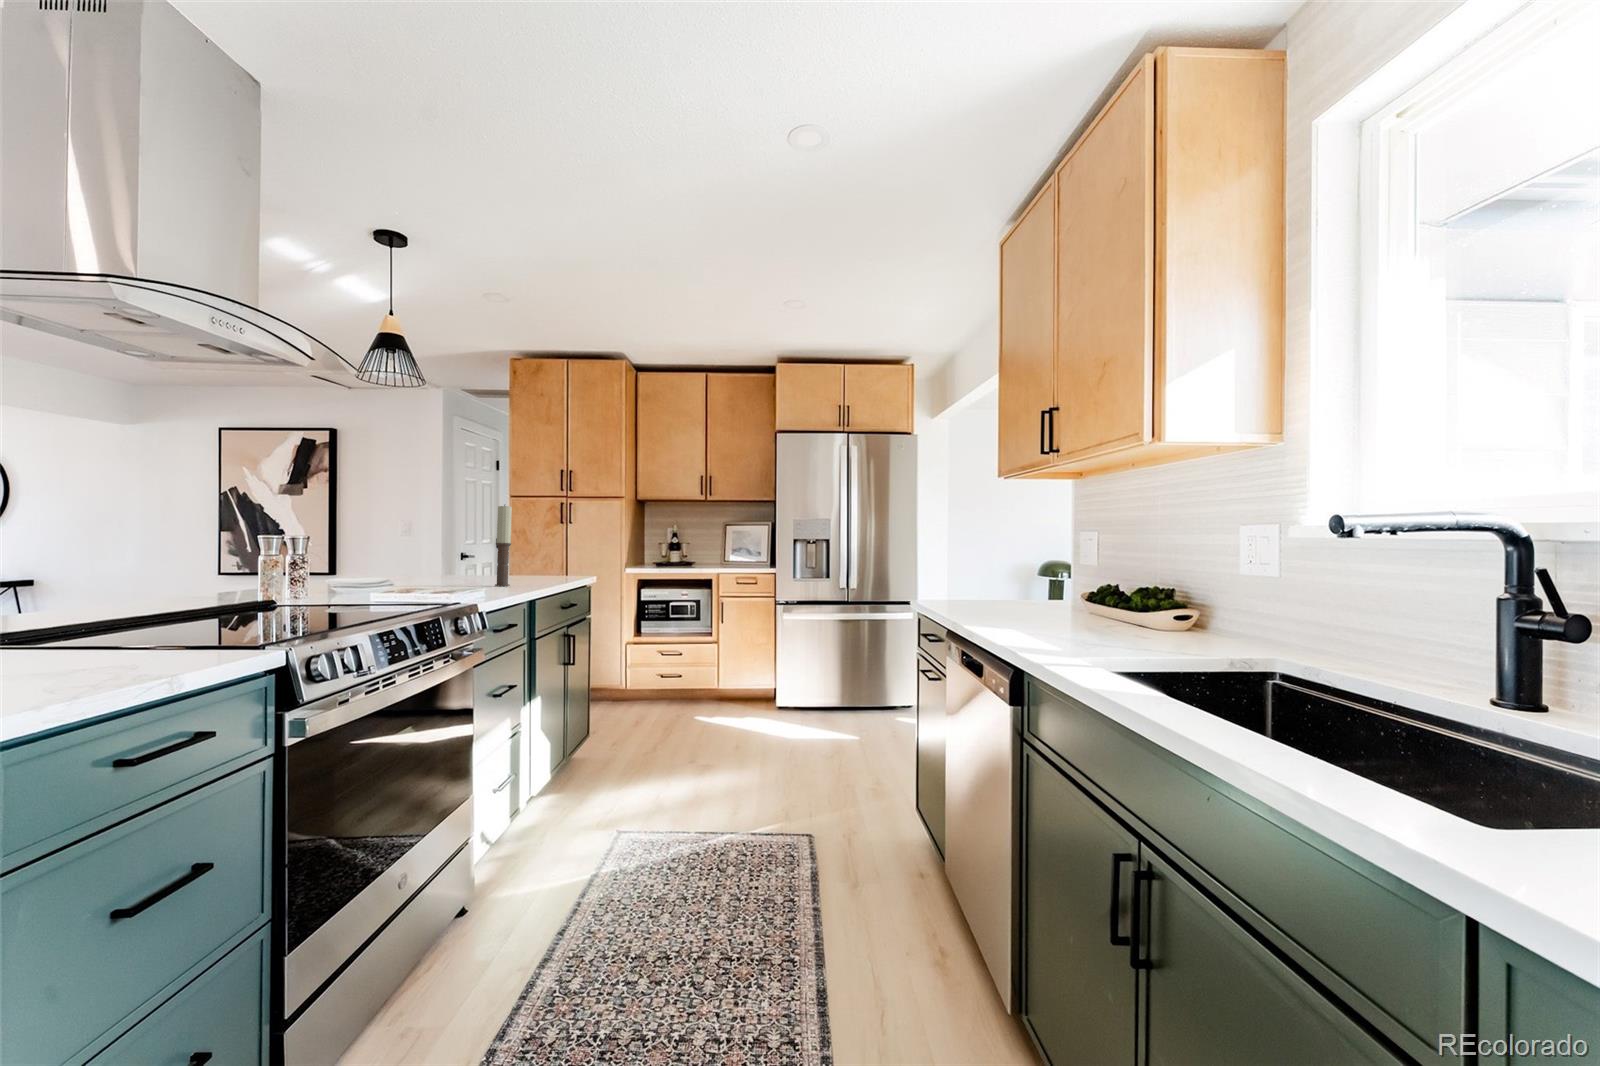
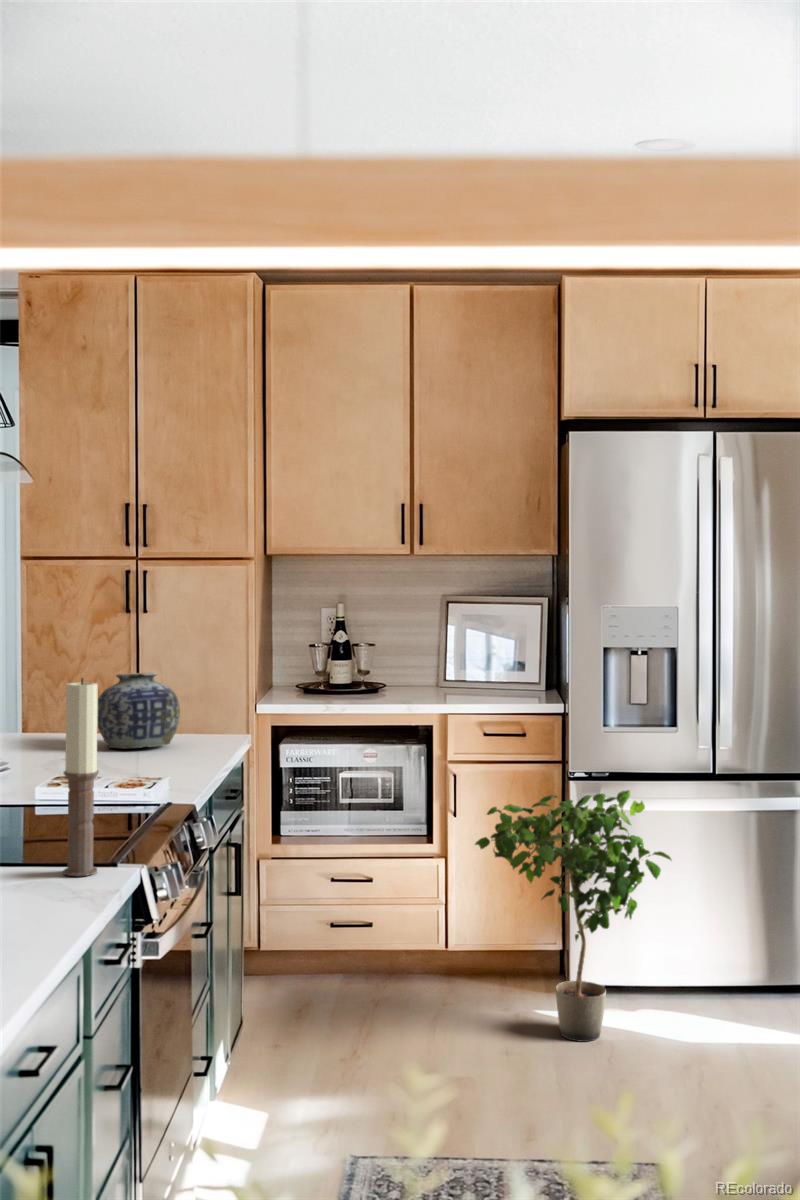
vase: none [538,541,579,576] -> present [97,673,180,748]
potted plant: none [724,604,820,723] -> present [475,790,672,1042]

